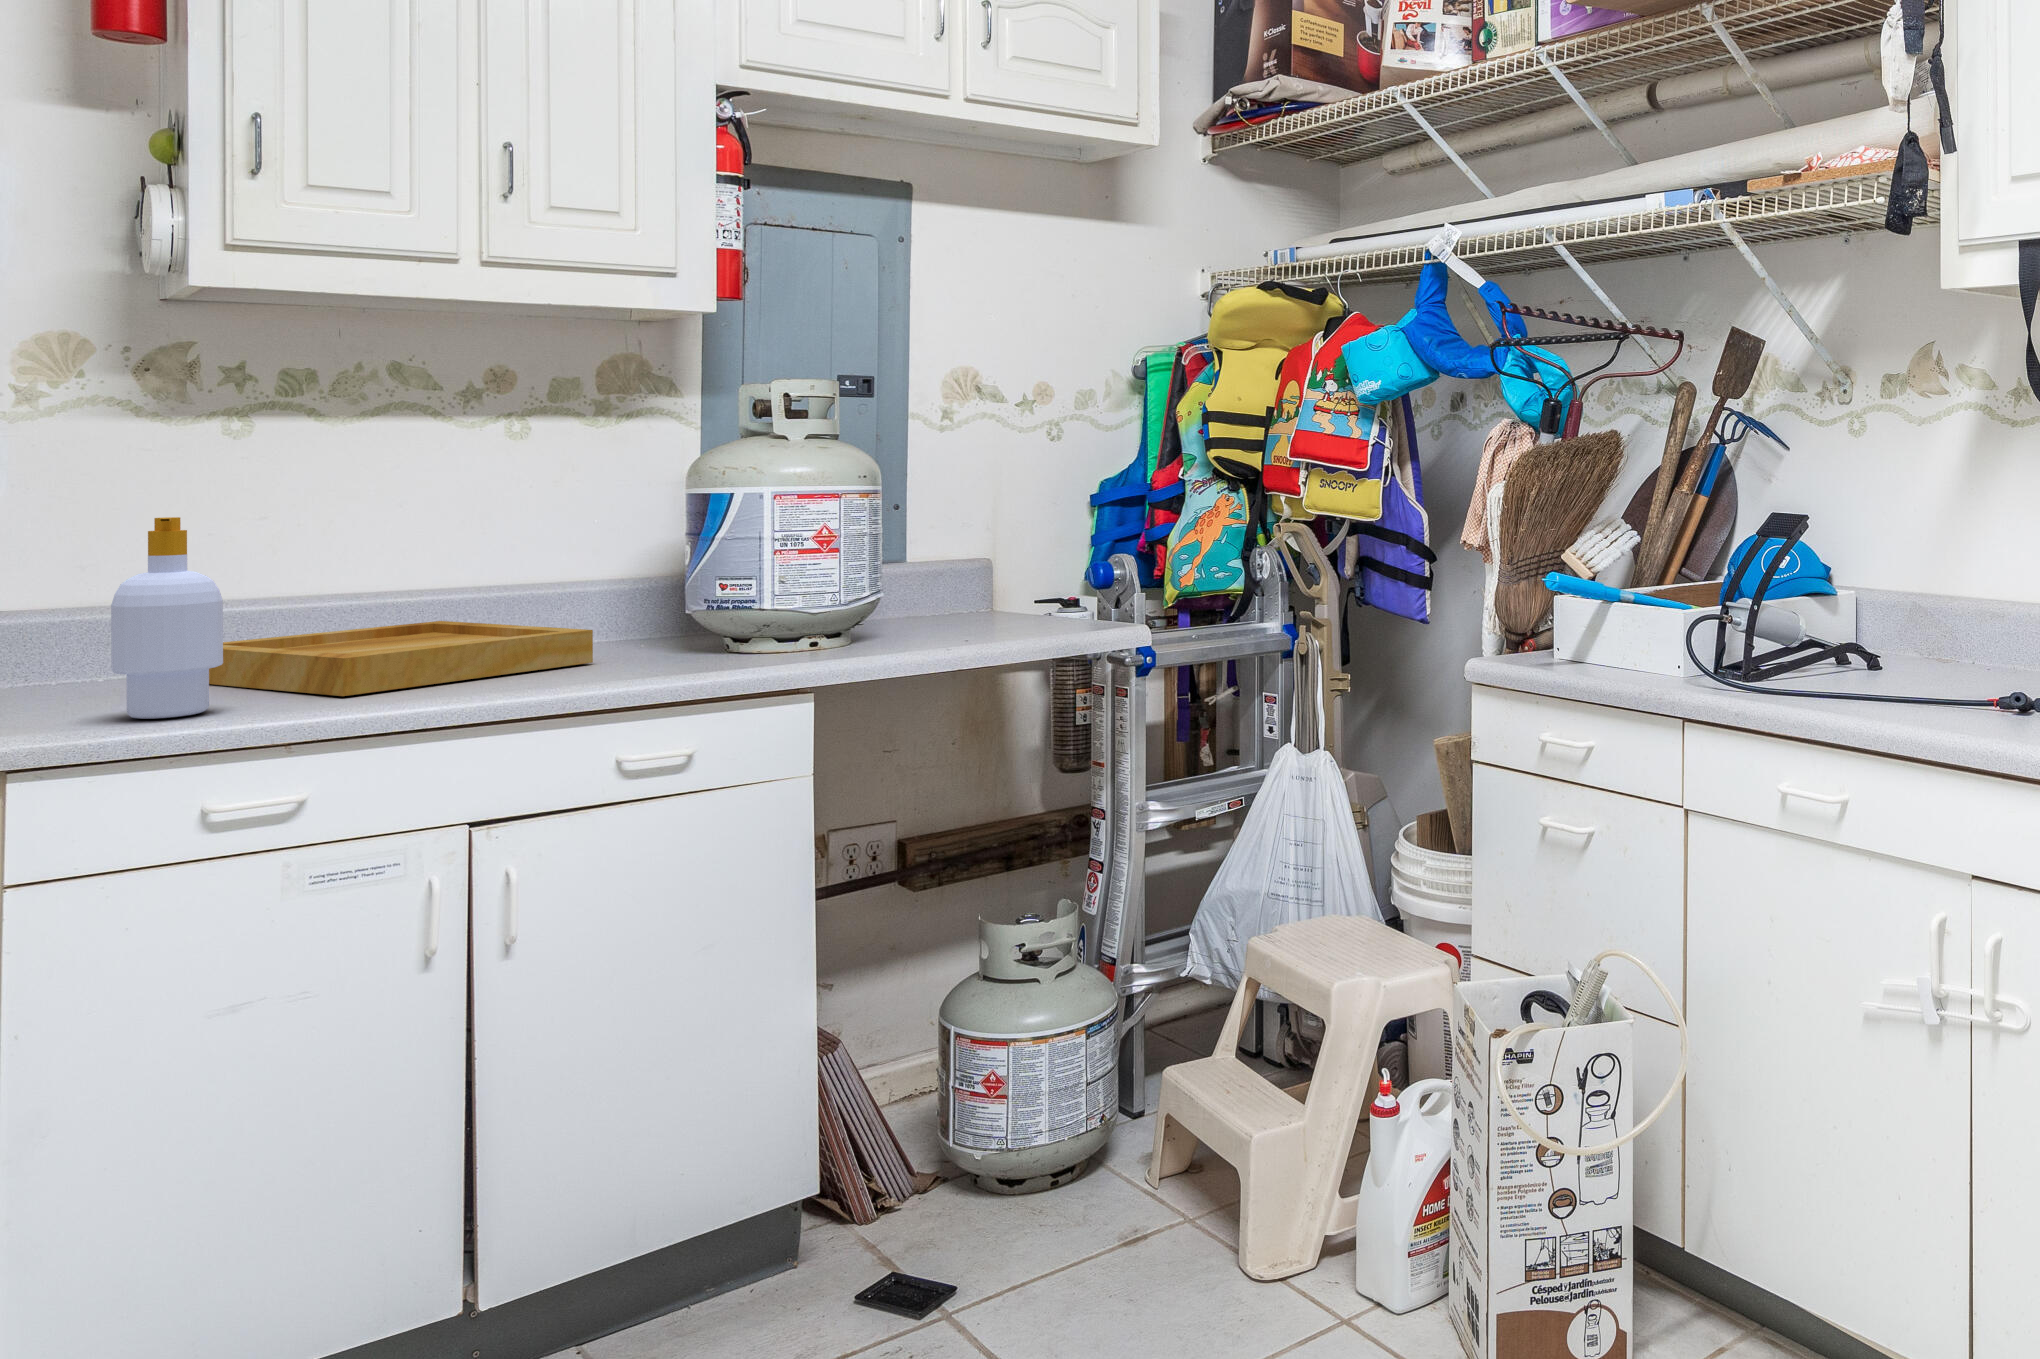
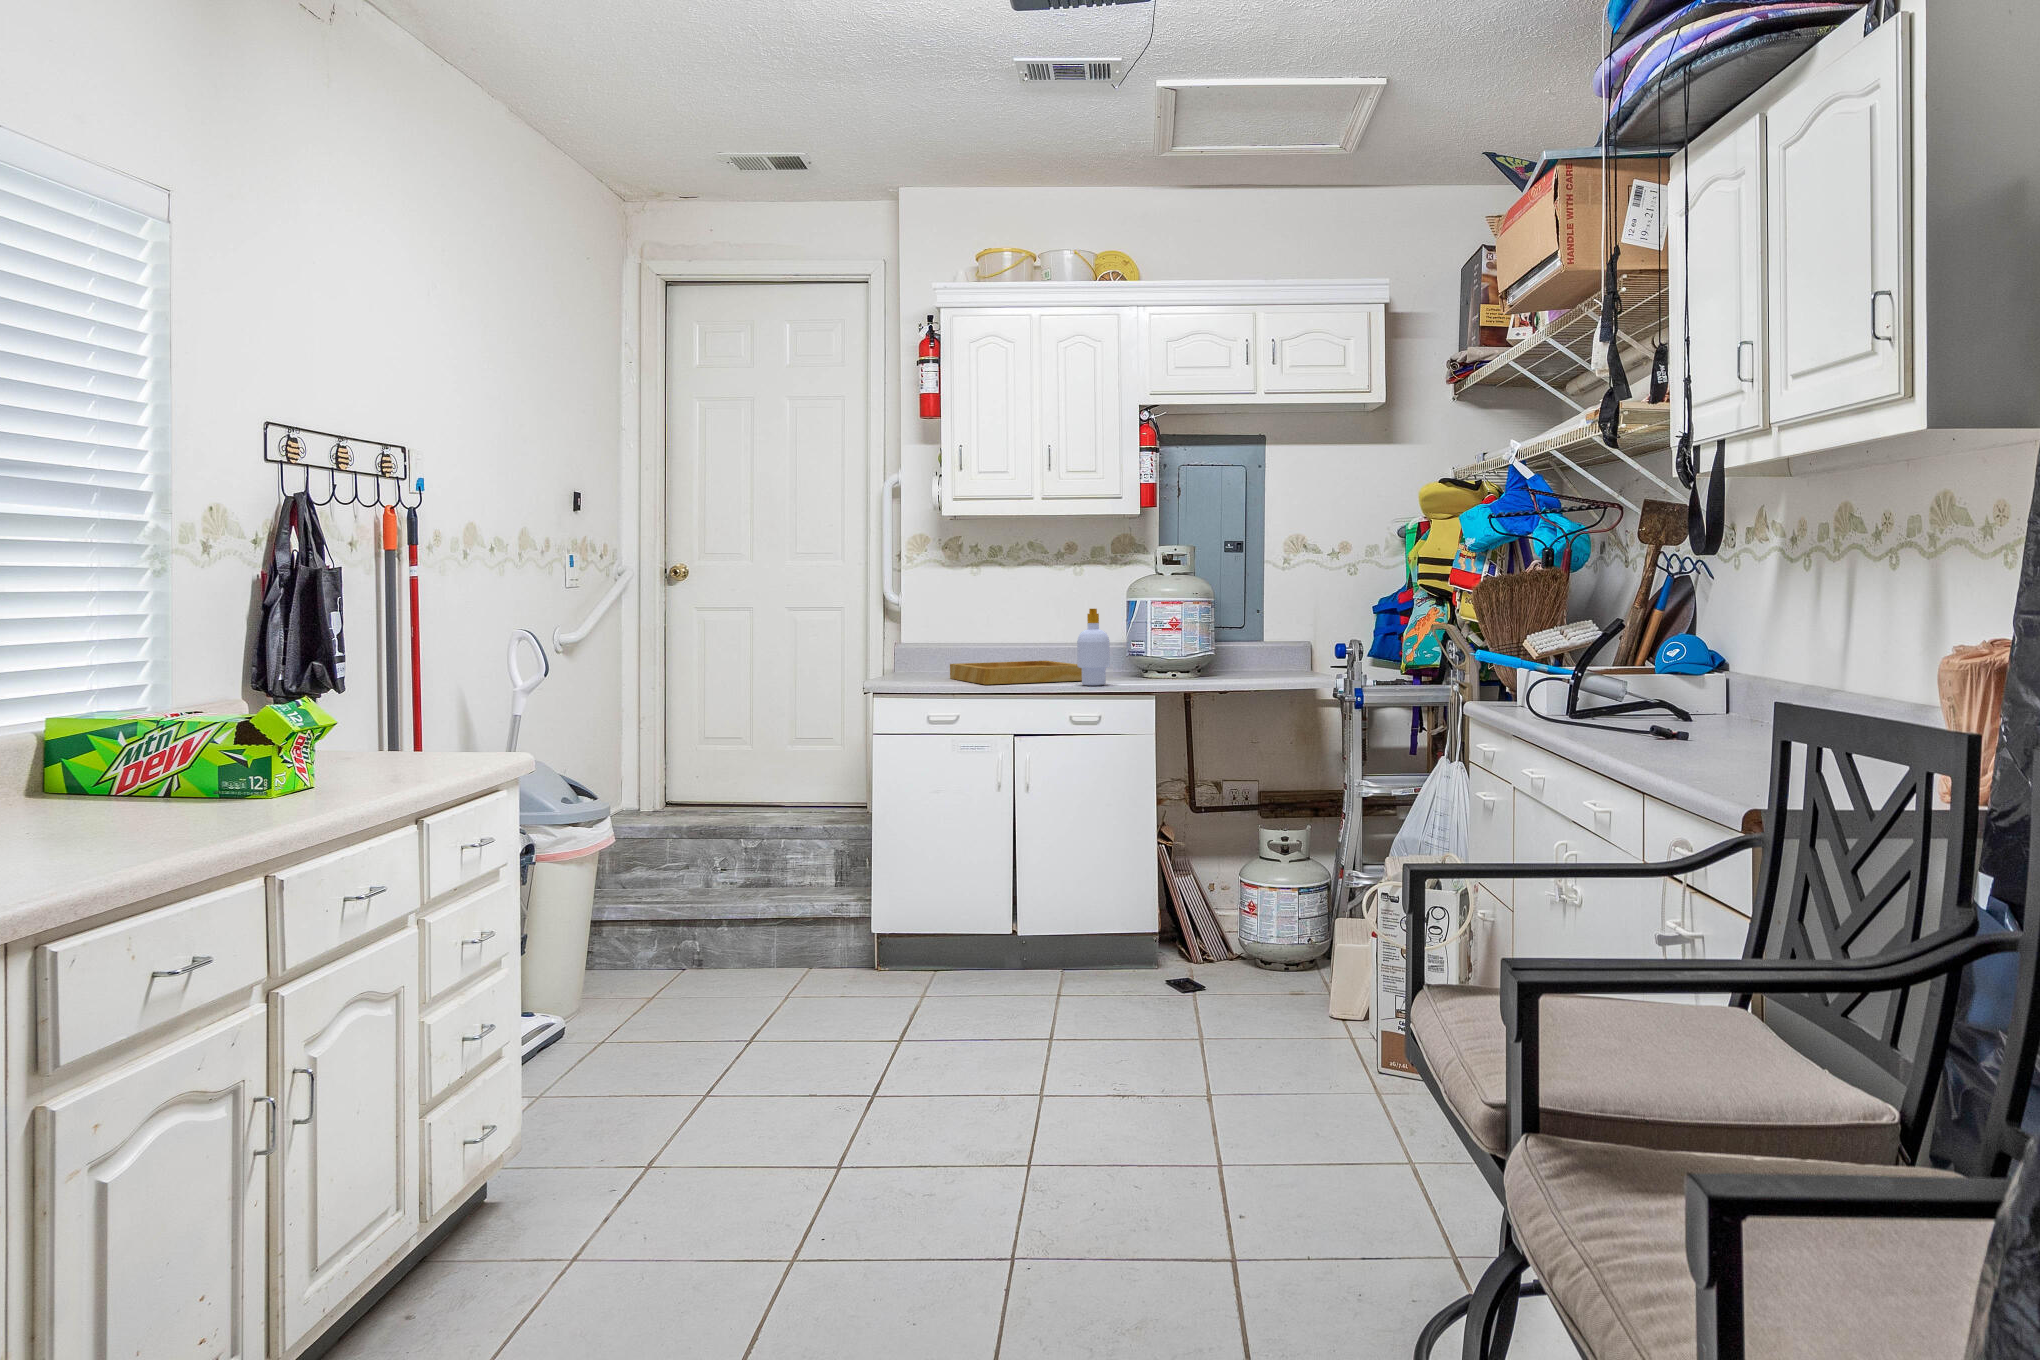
soap bottle: present [111,517,223,719] -> present [1077,609,1110,685]

